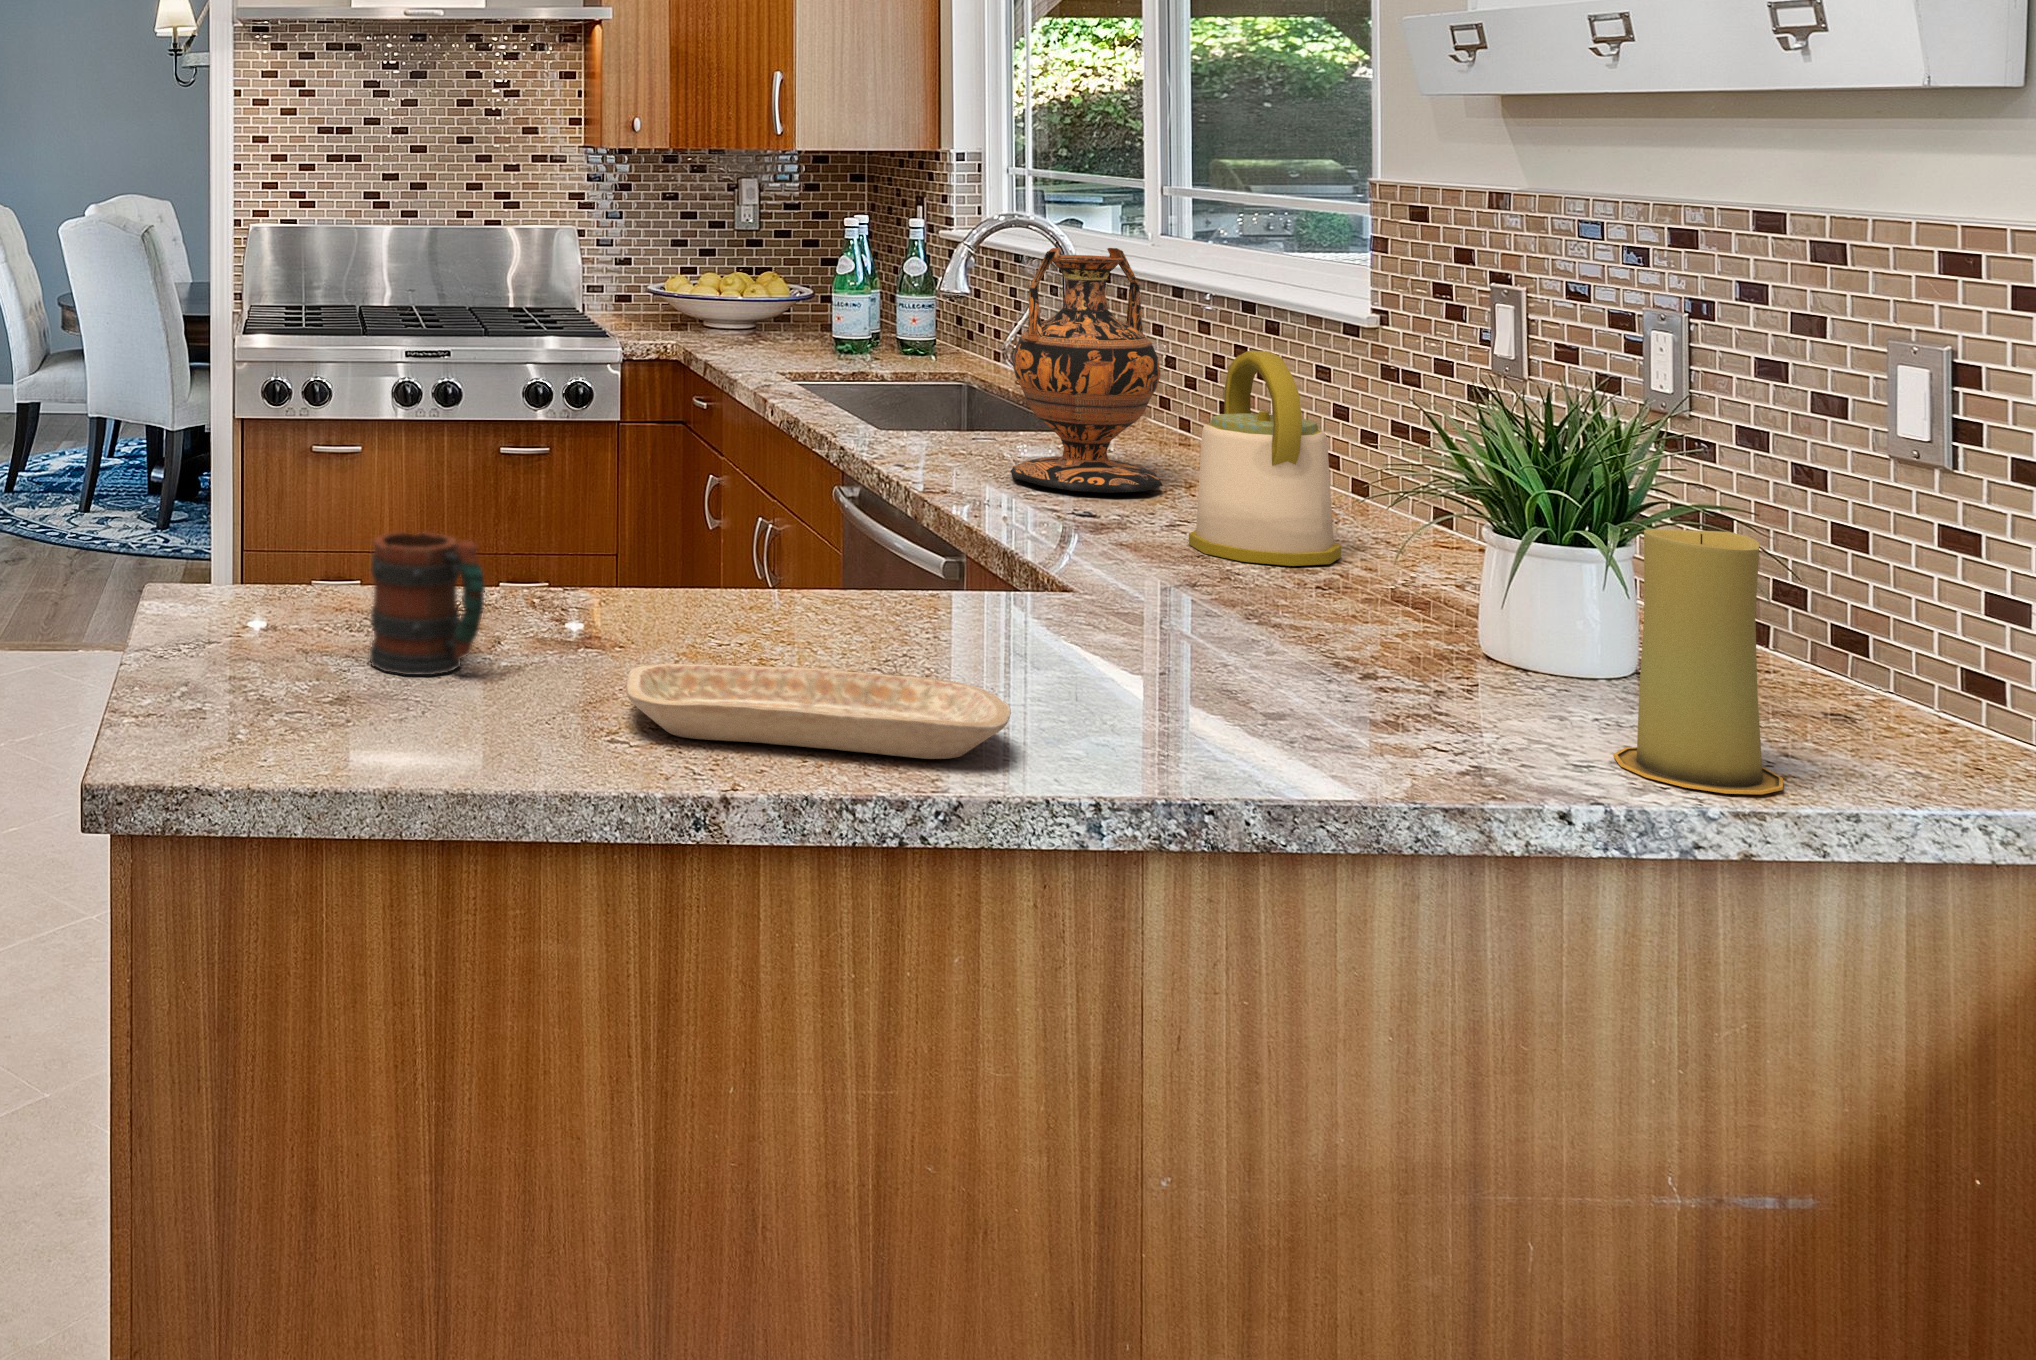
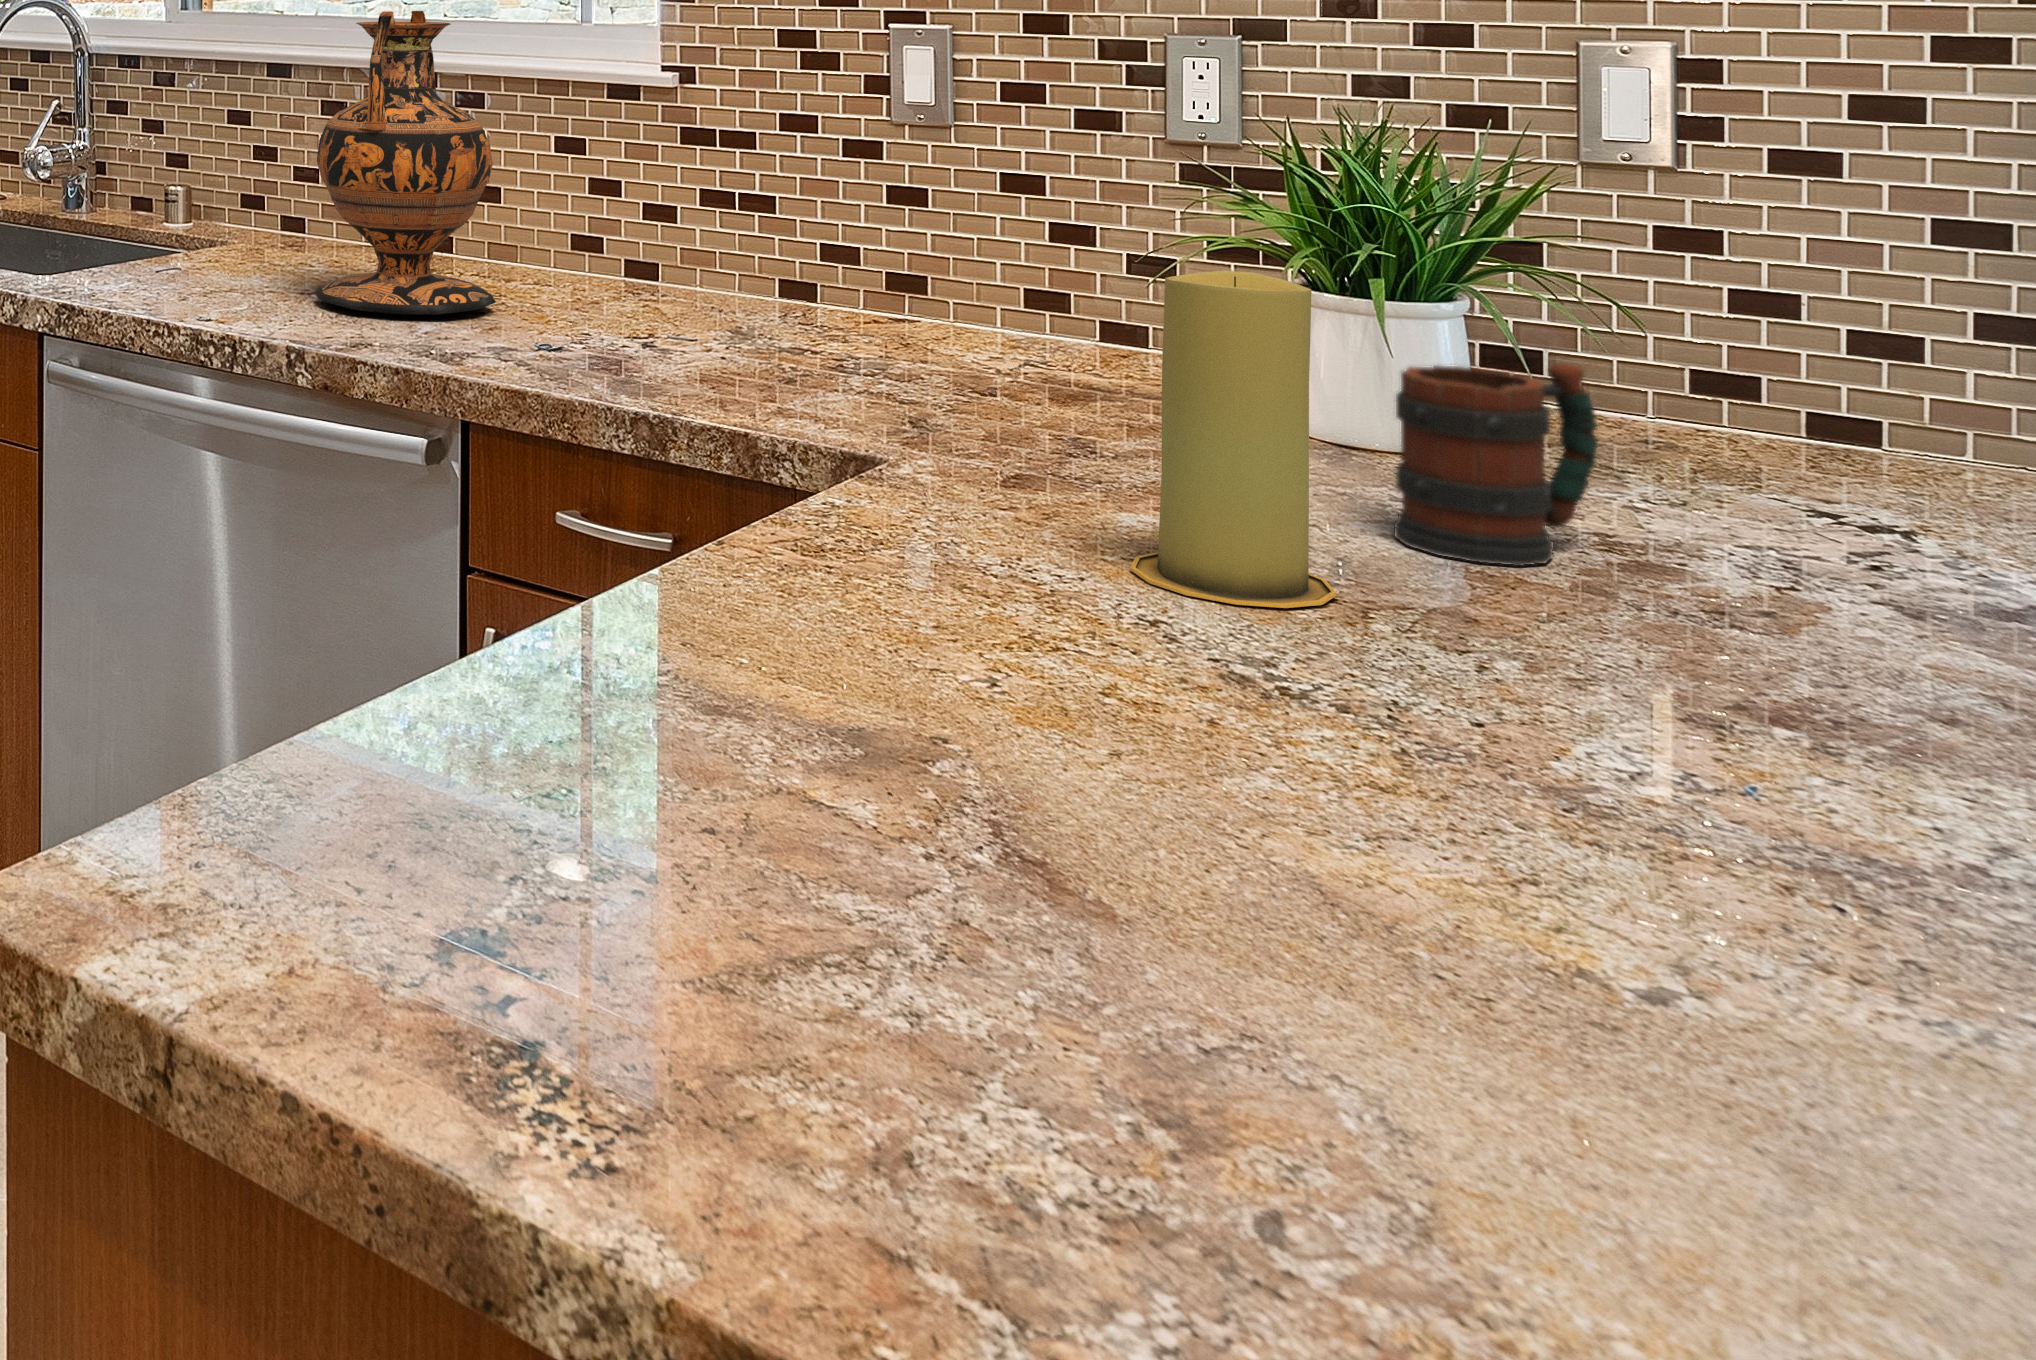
kettle: present [1189,351,1341,566] -> none [667,114,857,369]
candle: present [1613,529,1783,794] -> present [1131,271,1336,608]
mug: present [370,532,485,675] -> present [1394,363,1599,566]
tray: present [626,664,1011,759] -> none [1279,609,1806,833]

